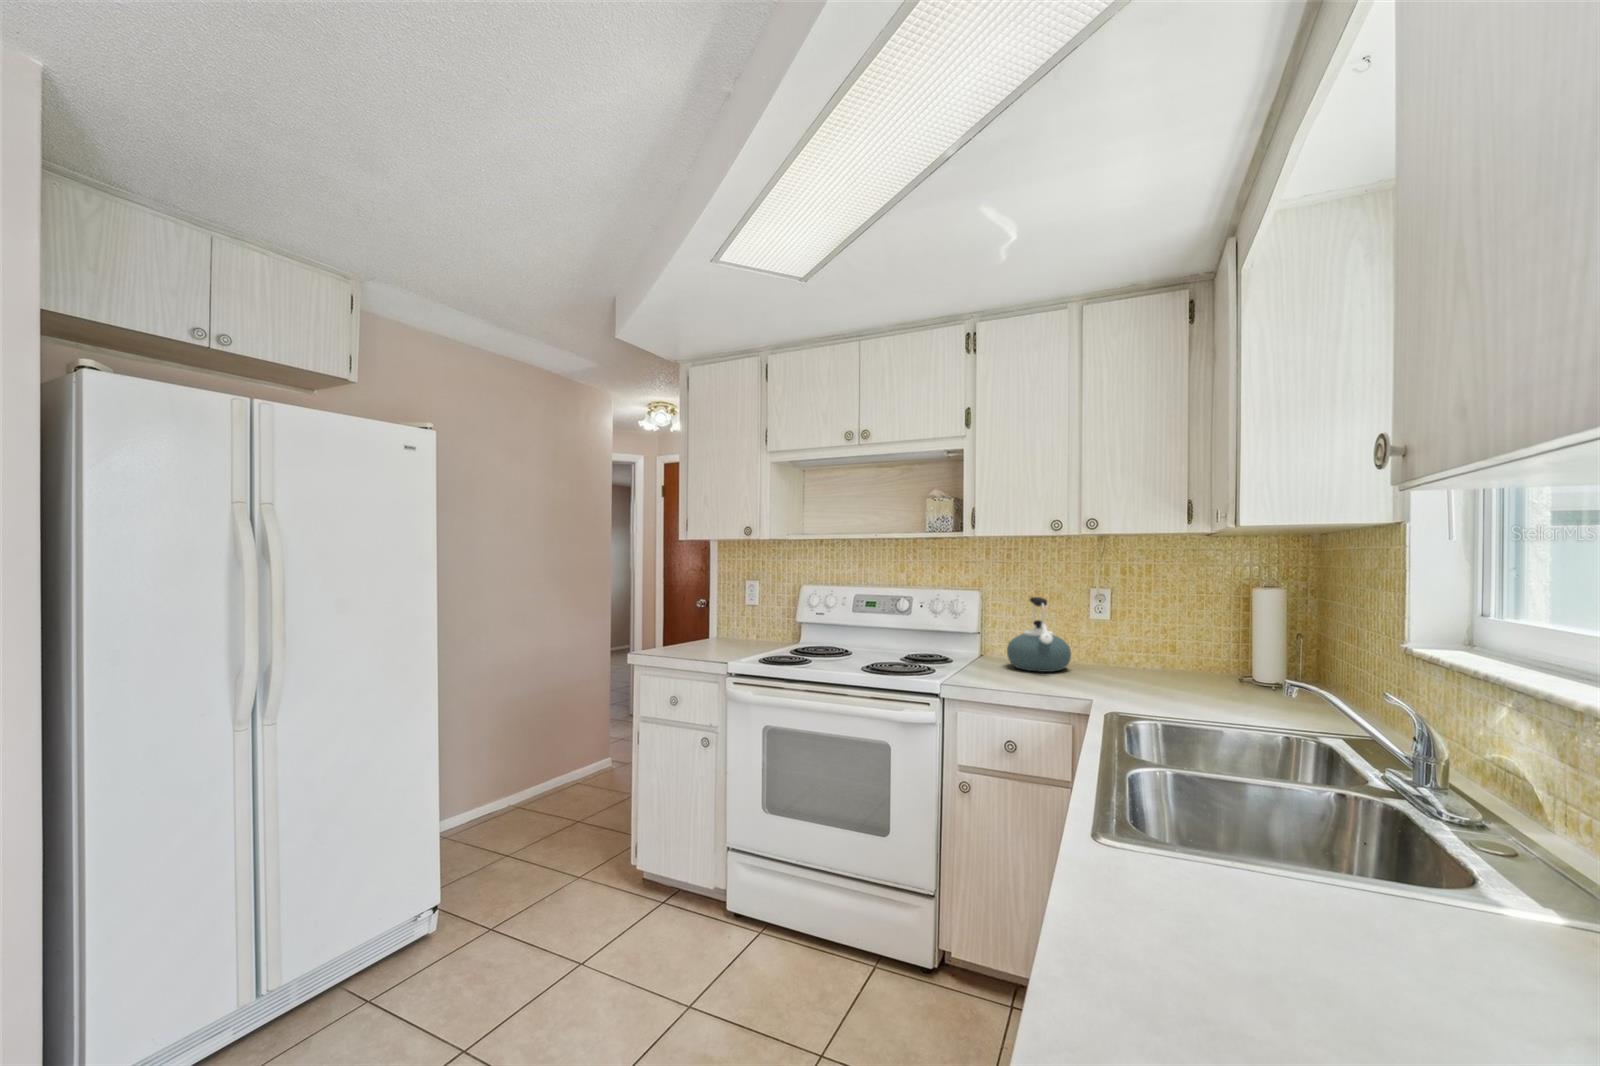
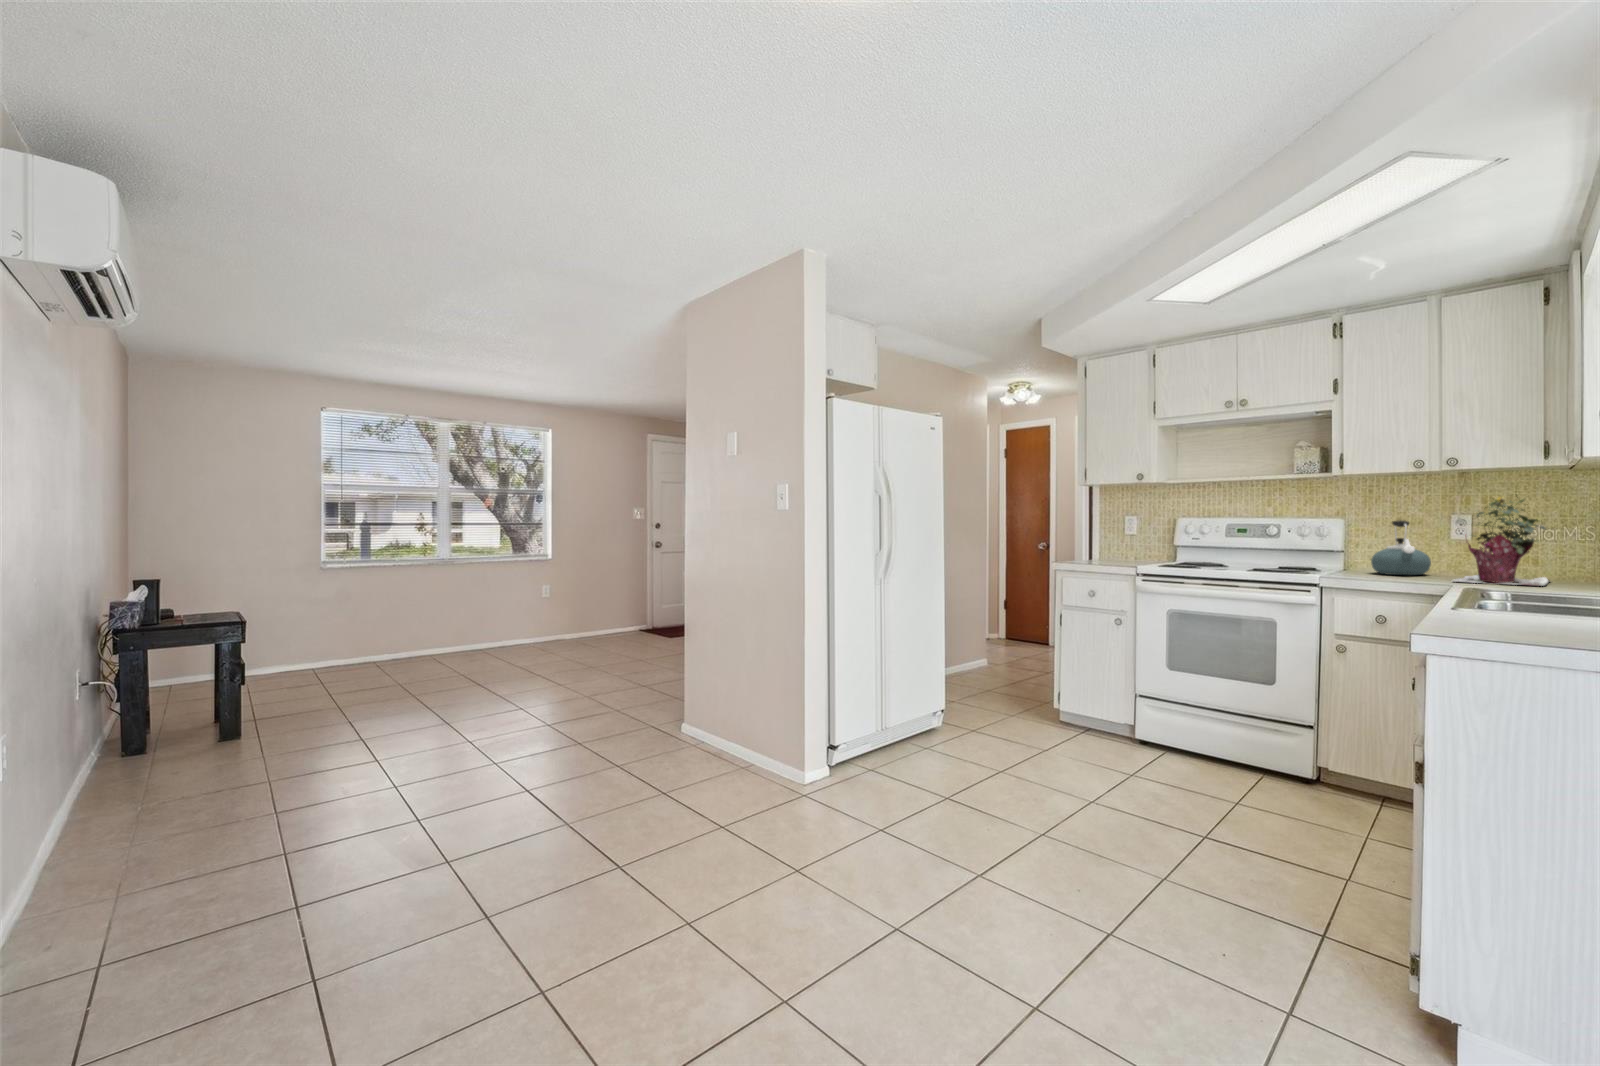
potted plant: none [1092,570,1205,700] -> present [1452,496,1550,586]

